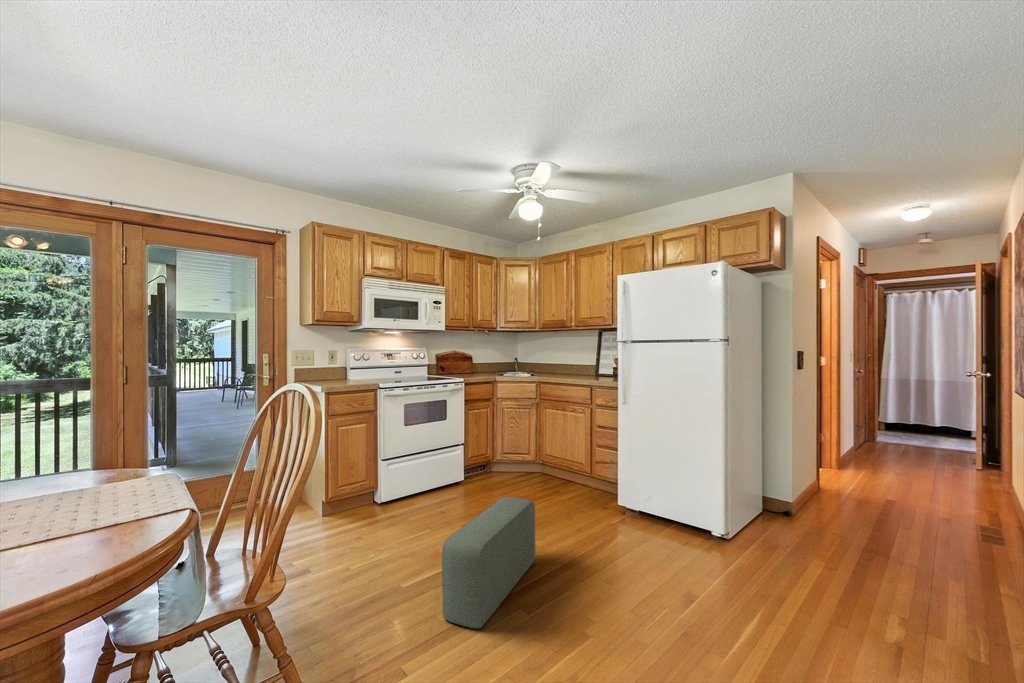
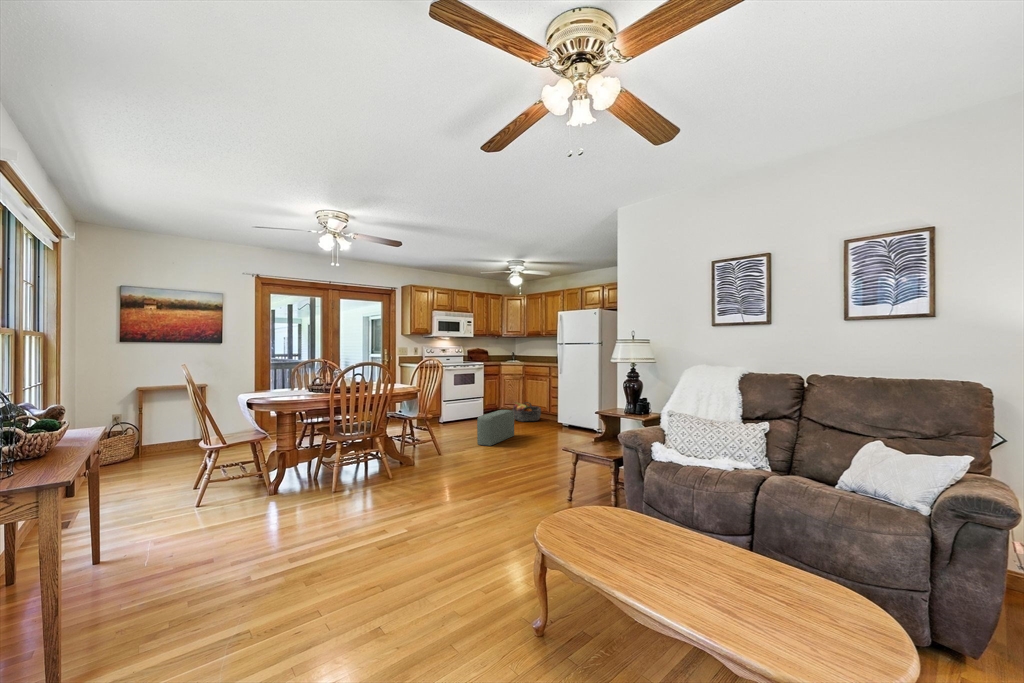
basket: none [520,451,575,496] -> present [513,402,541,422]

